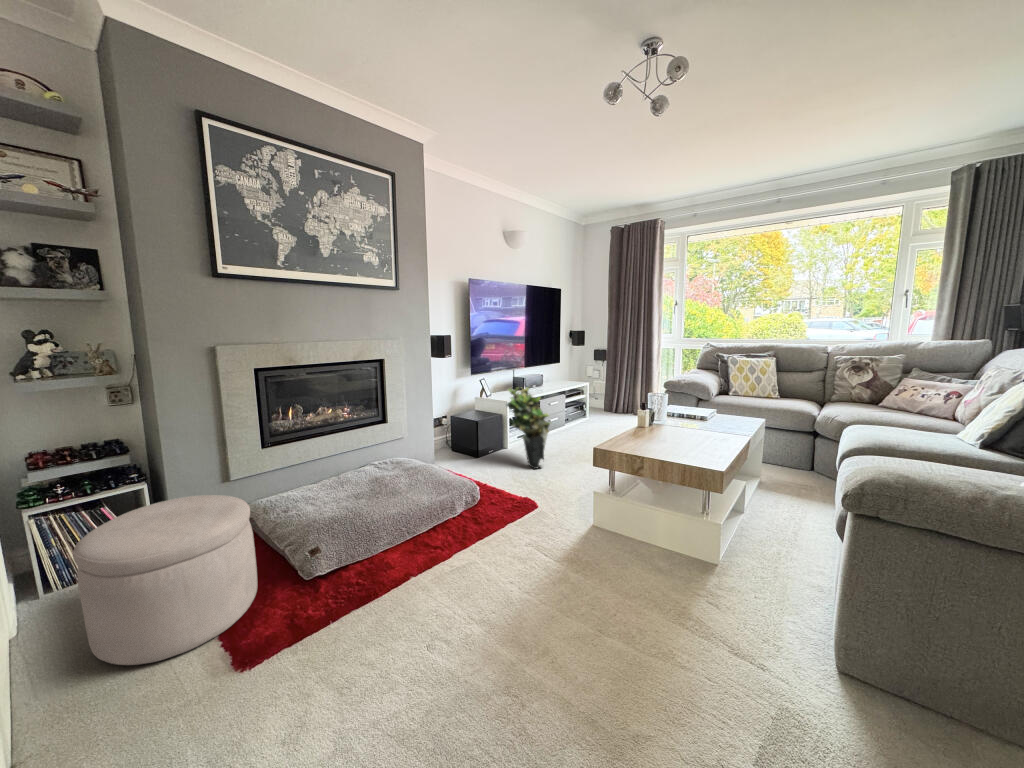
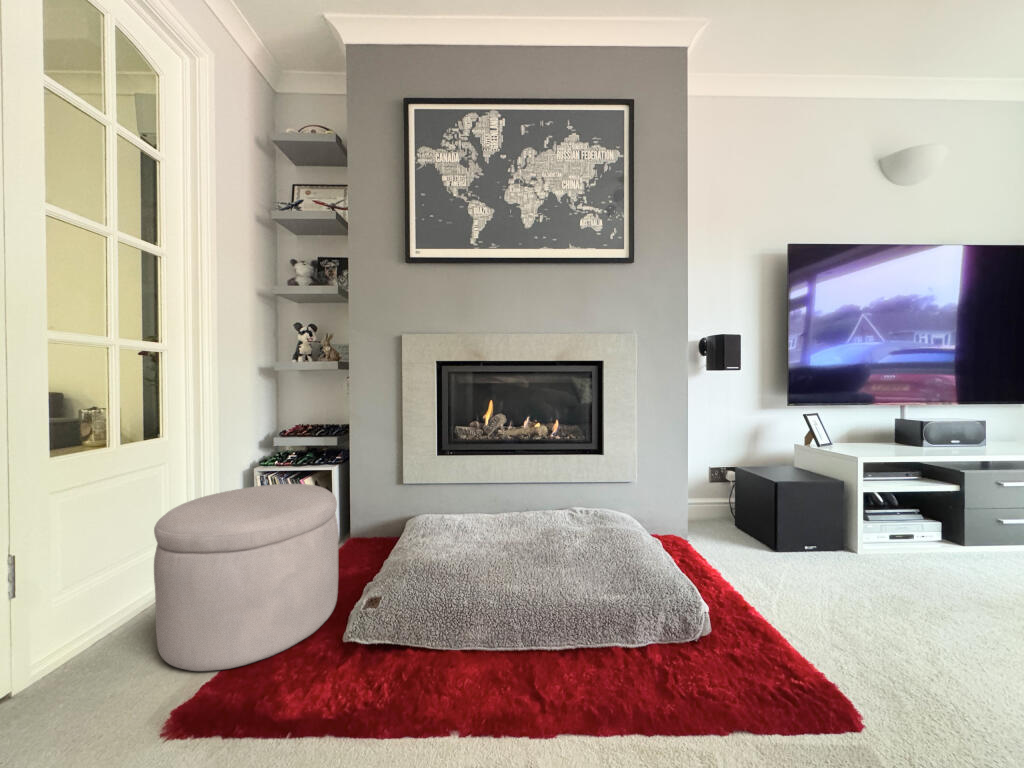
potted plant: present [506,388,550,469] -> none [832,425,981,629]

